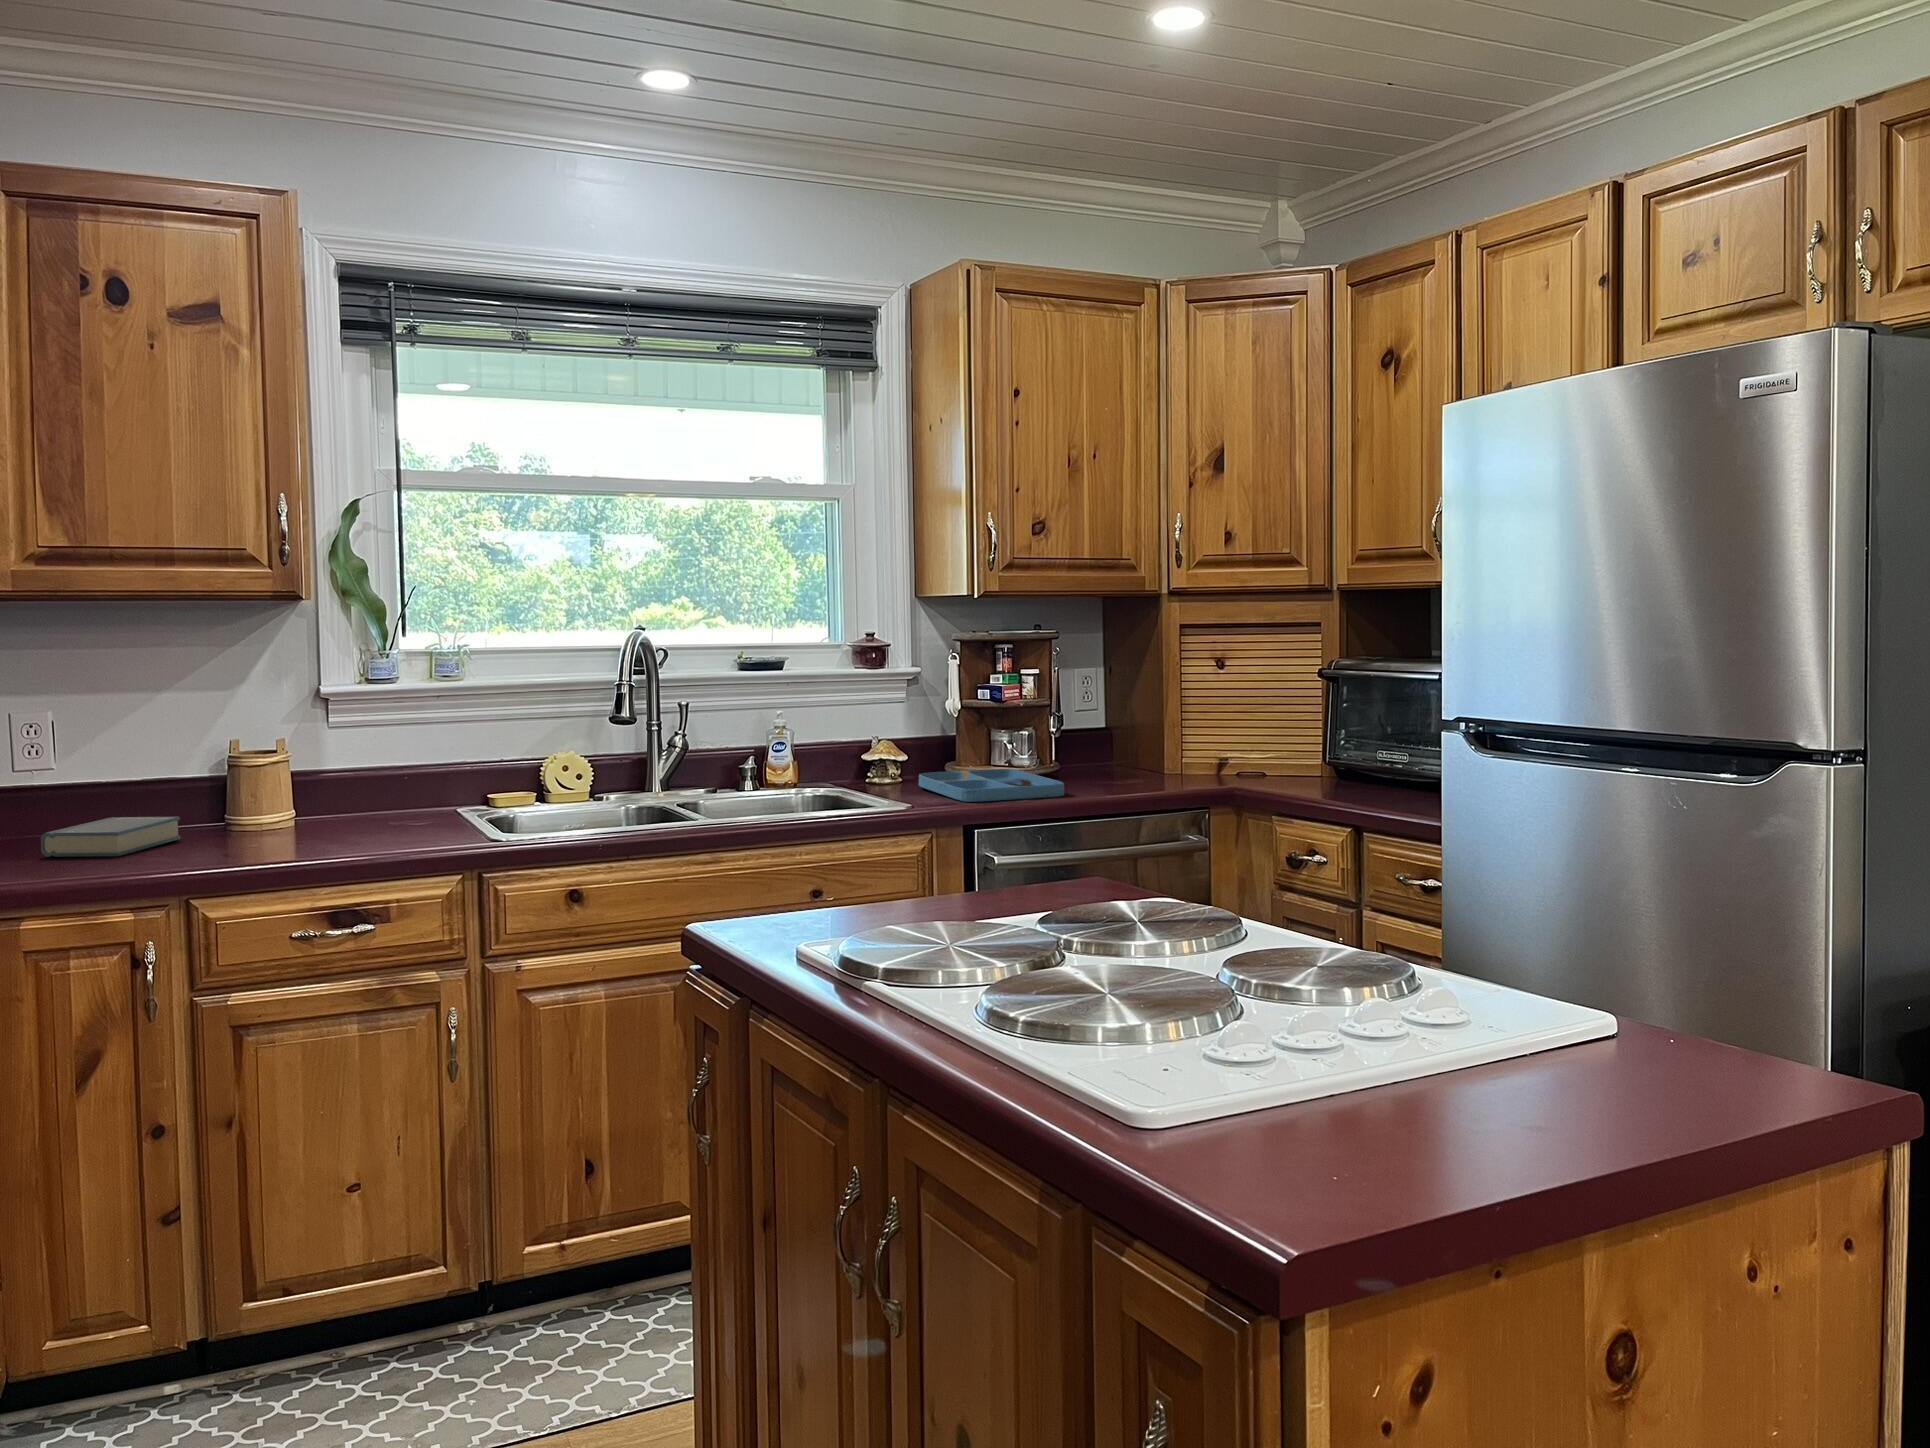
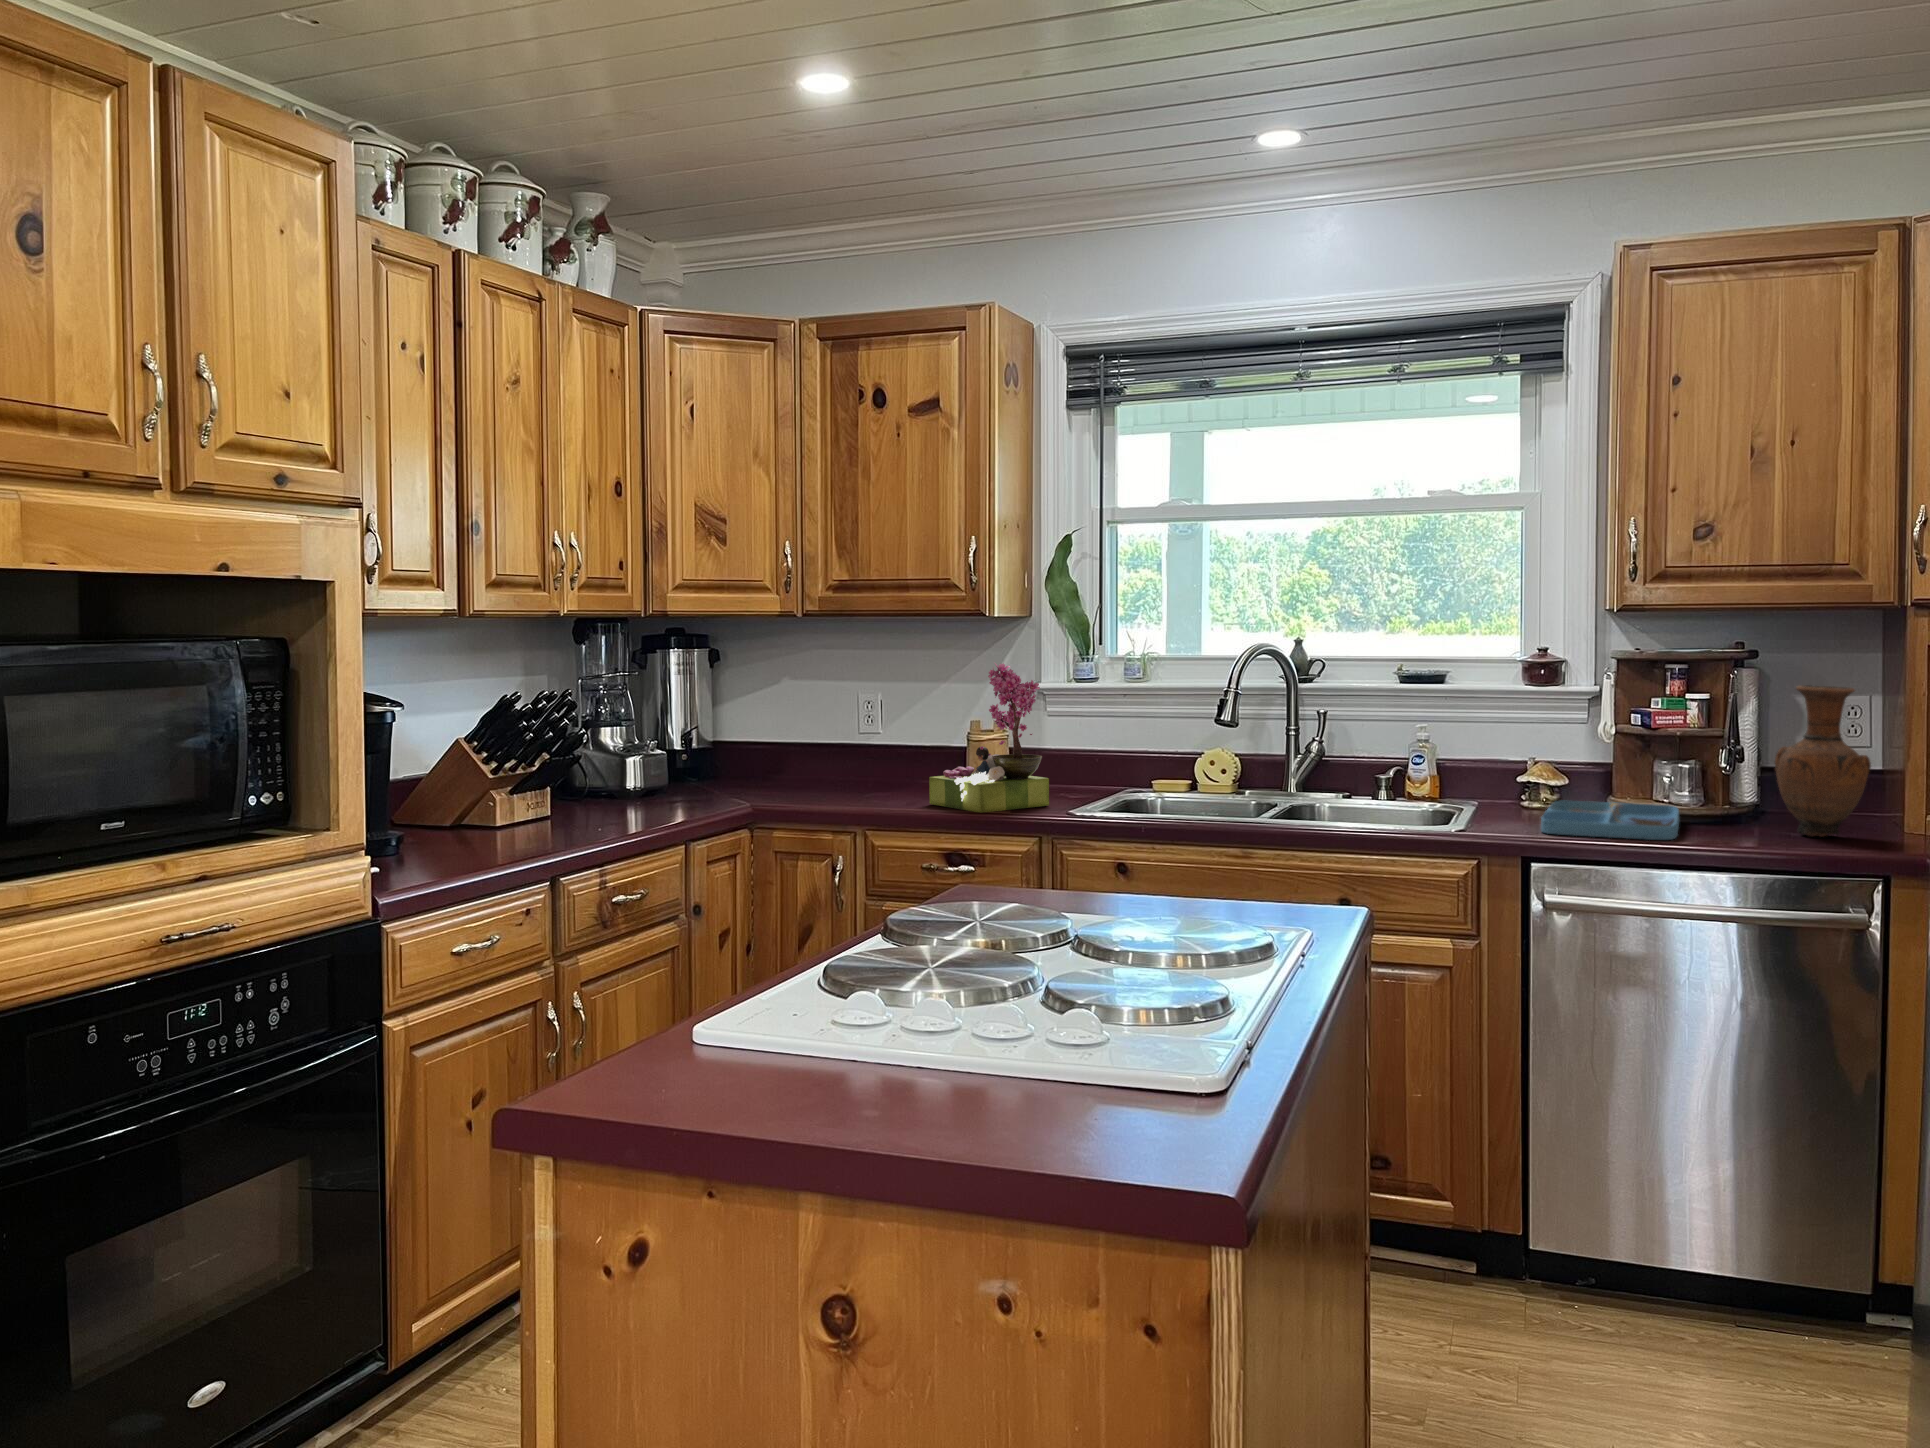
flower arrangement: none [243,657,412,853] -> present [929,663,1049,813]
vase: none [1101,658,1167,783] -> present [1775,685,1871,837]
hardback book: present [41,817,181,857] -> none [839,771,930,798]

